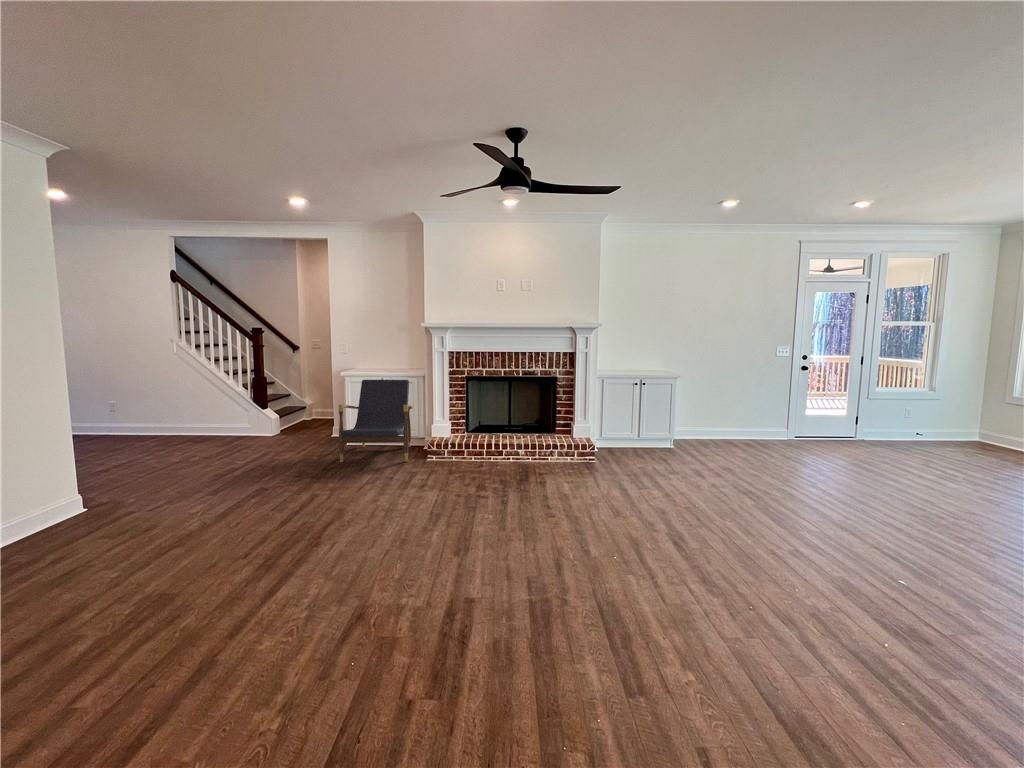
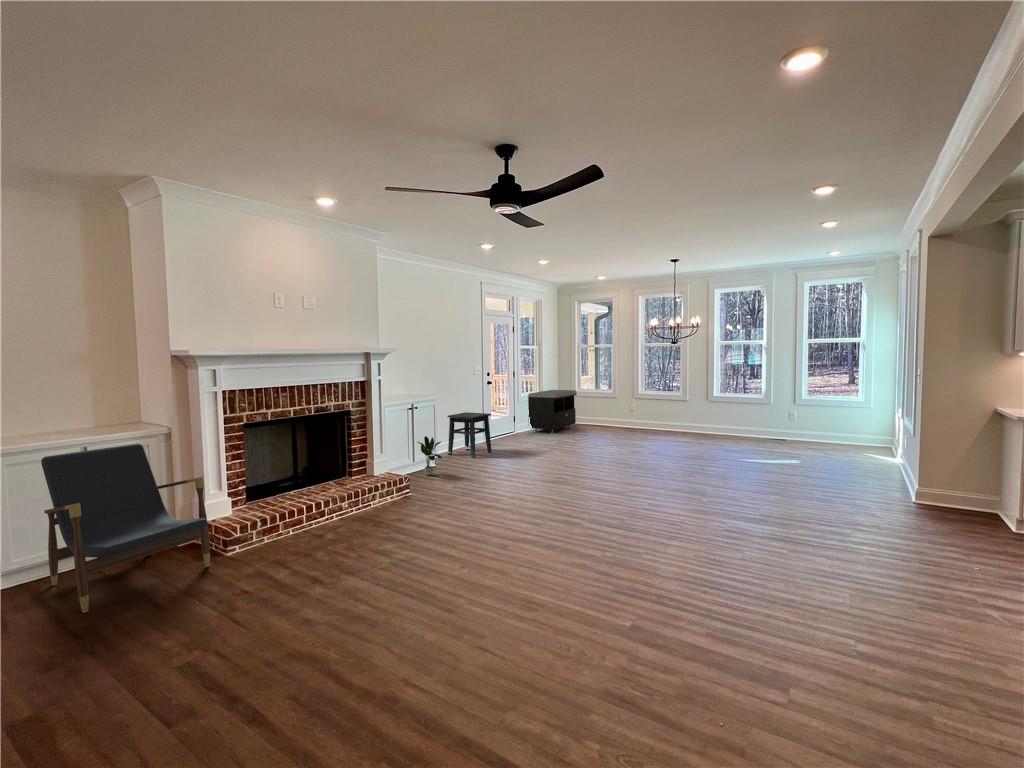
storage bench: none [886,389,1008,451] -> present [528,390,577,433]
side table: none [712,398,770,450] -> present [447,412,492,458]
potted plant: none [638,413,663,452] -> present [418,436,442,475]

